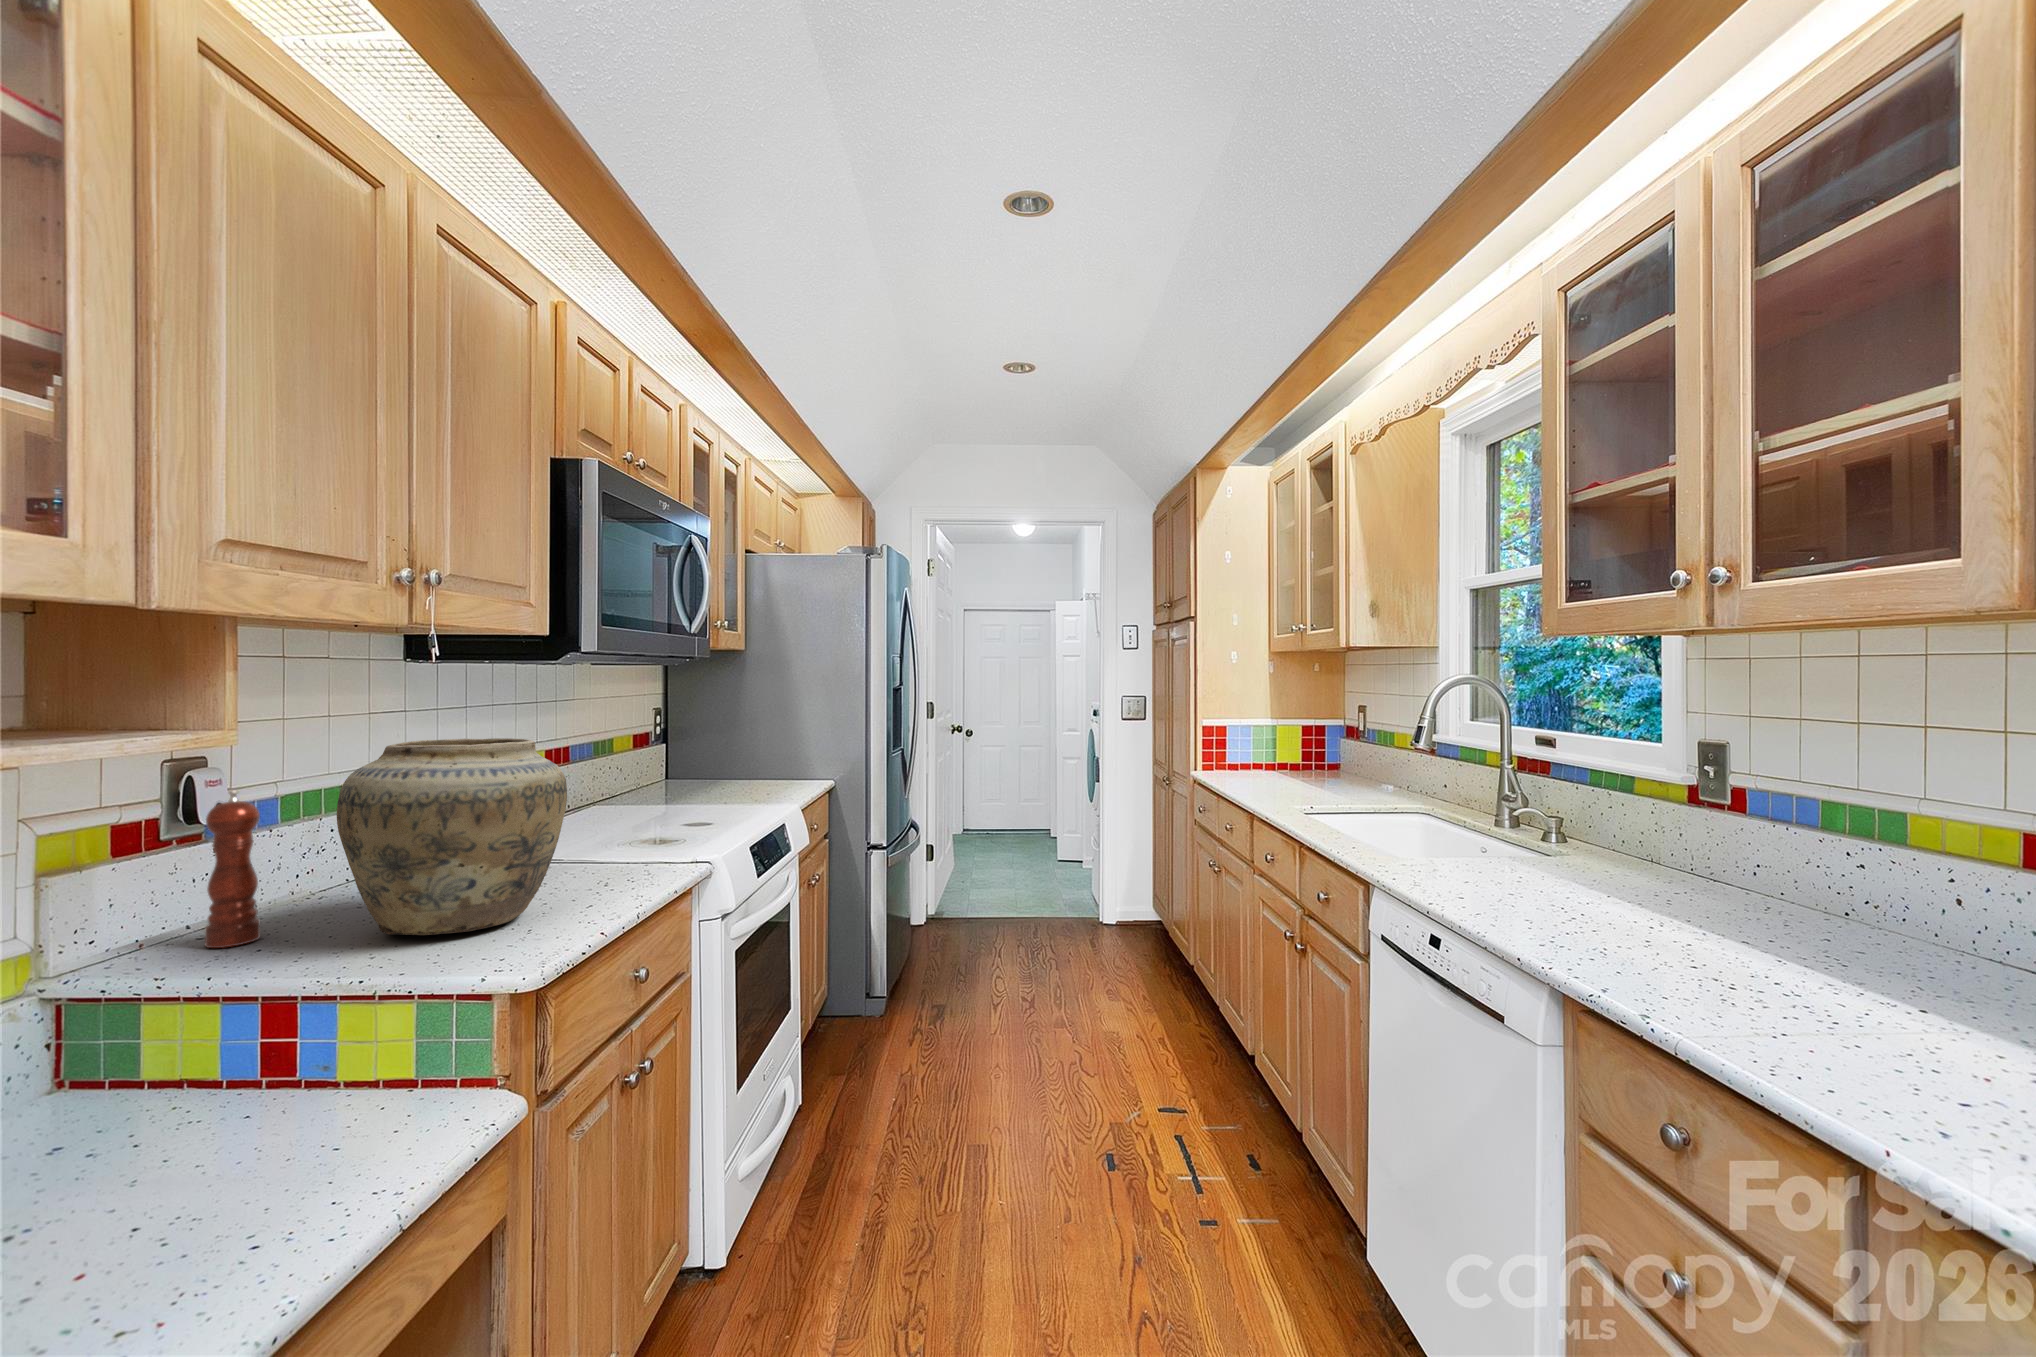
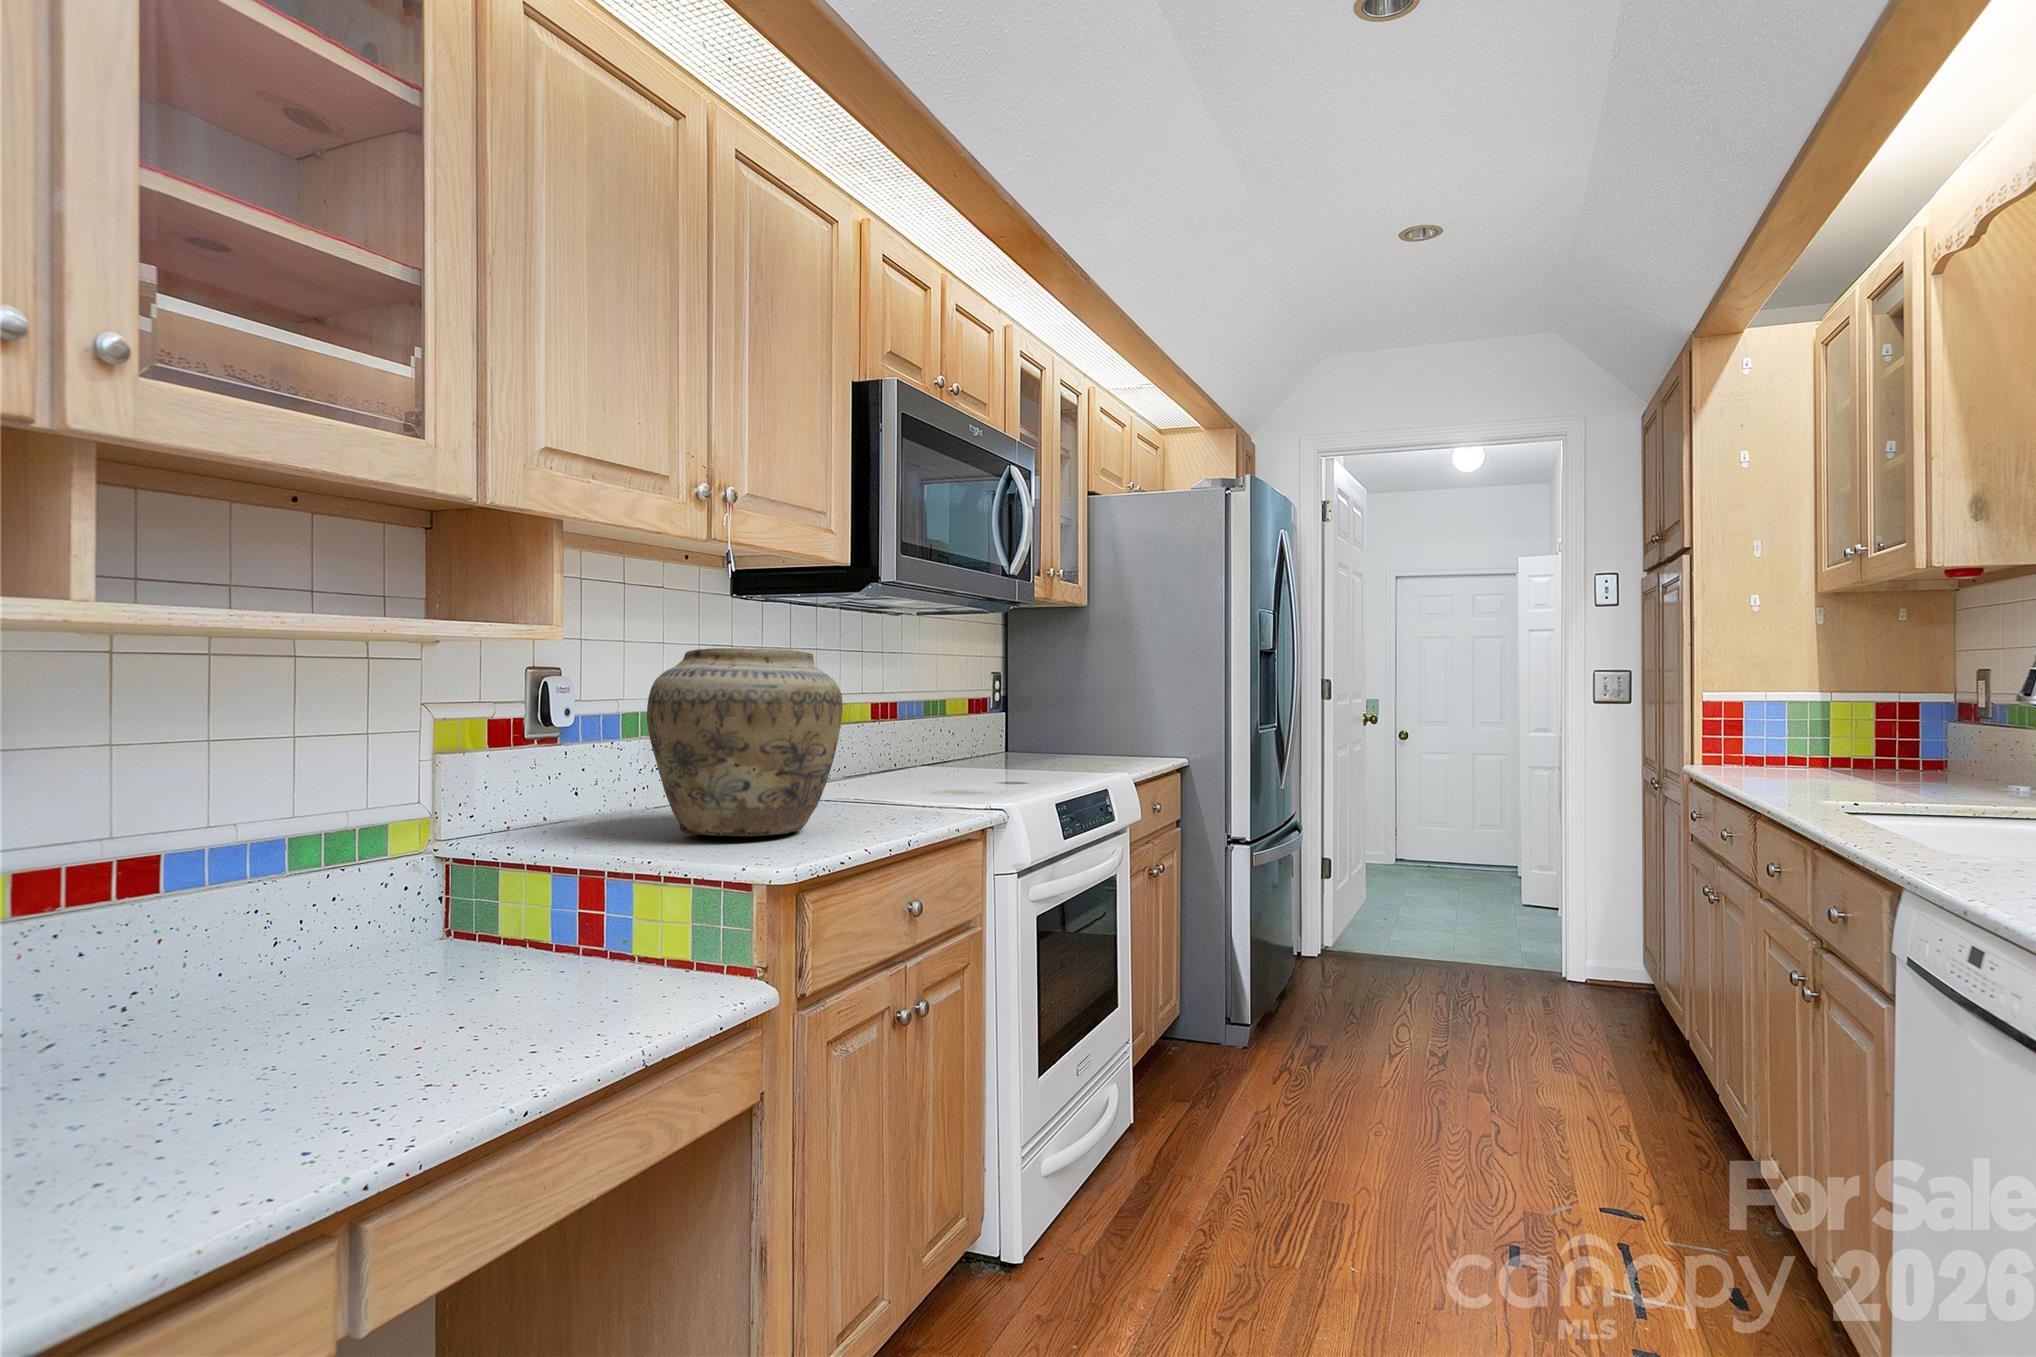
pepper mill: present [205,790,260,948] -> none [559,694,599,834]

